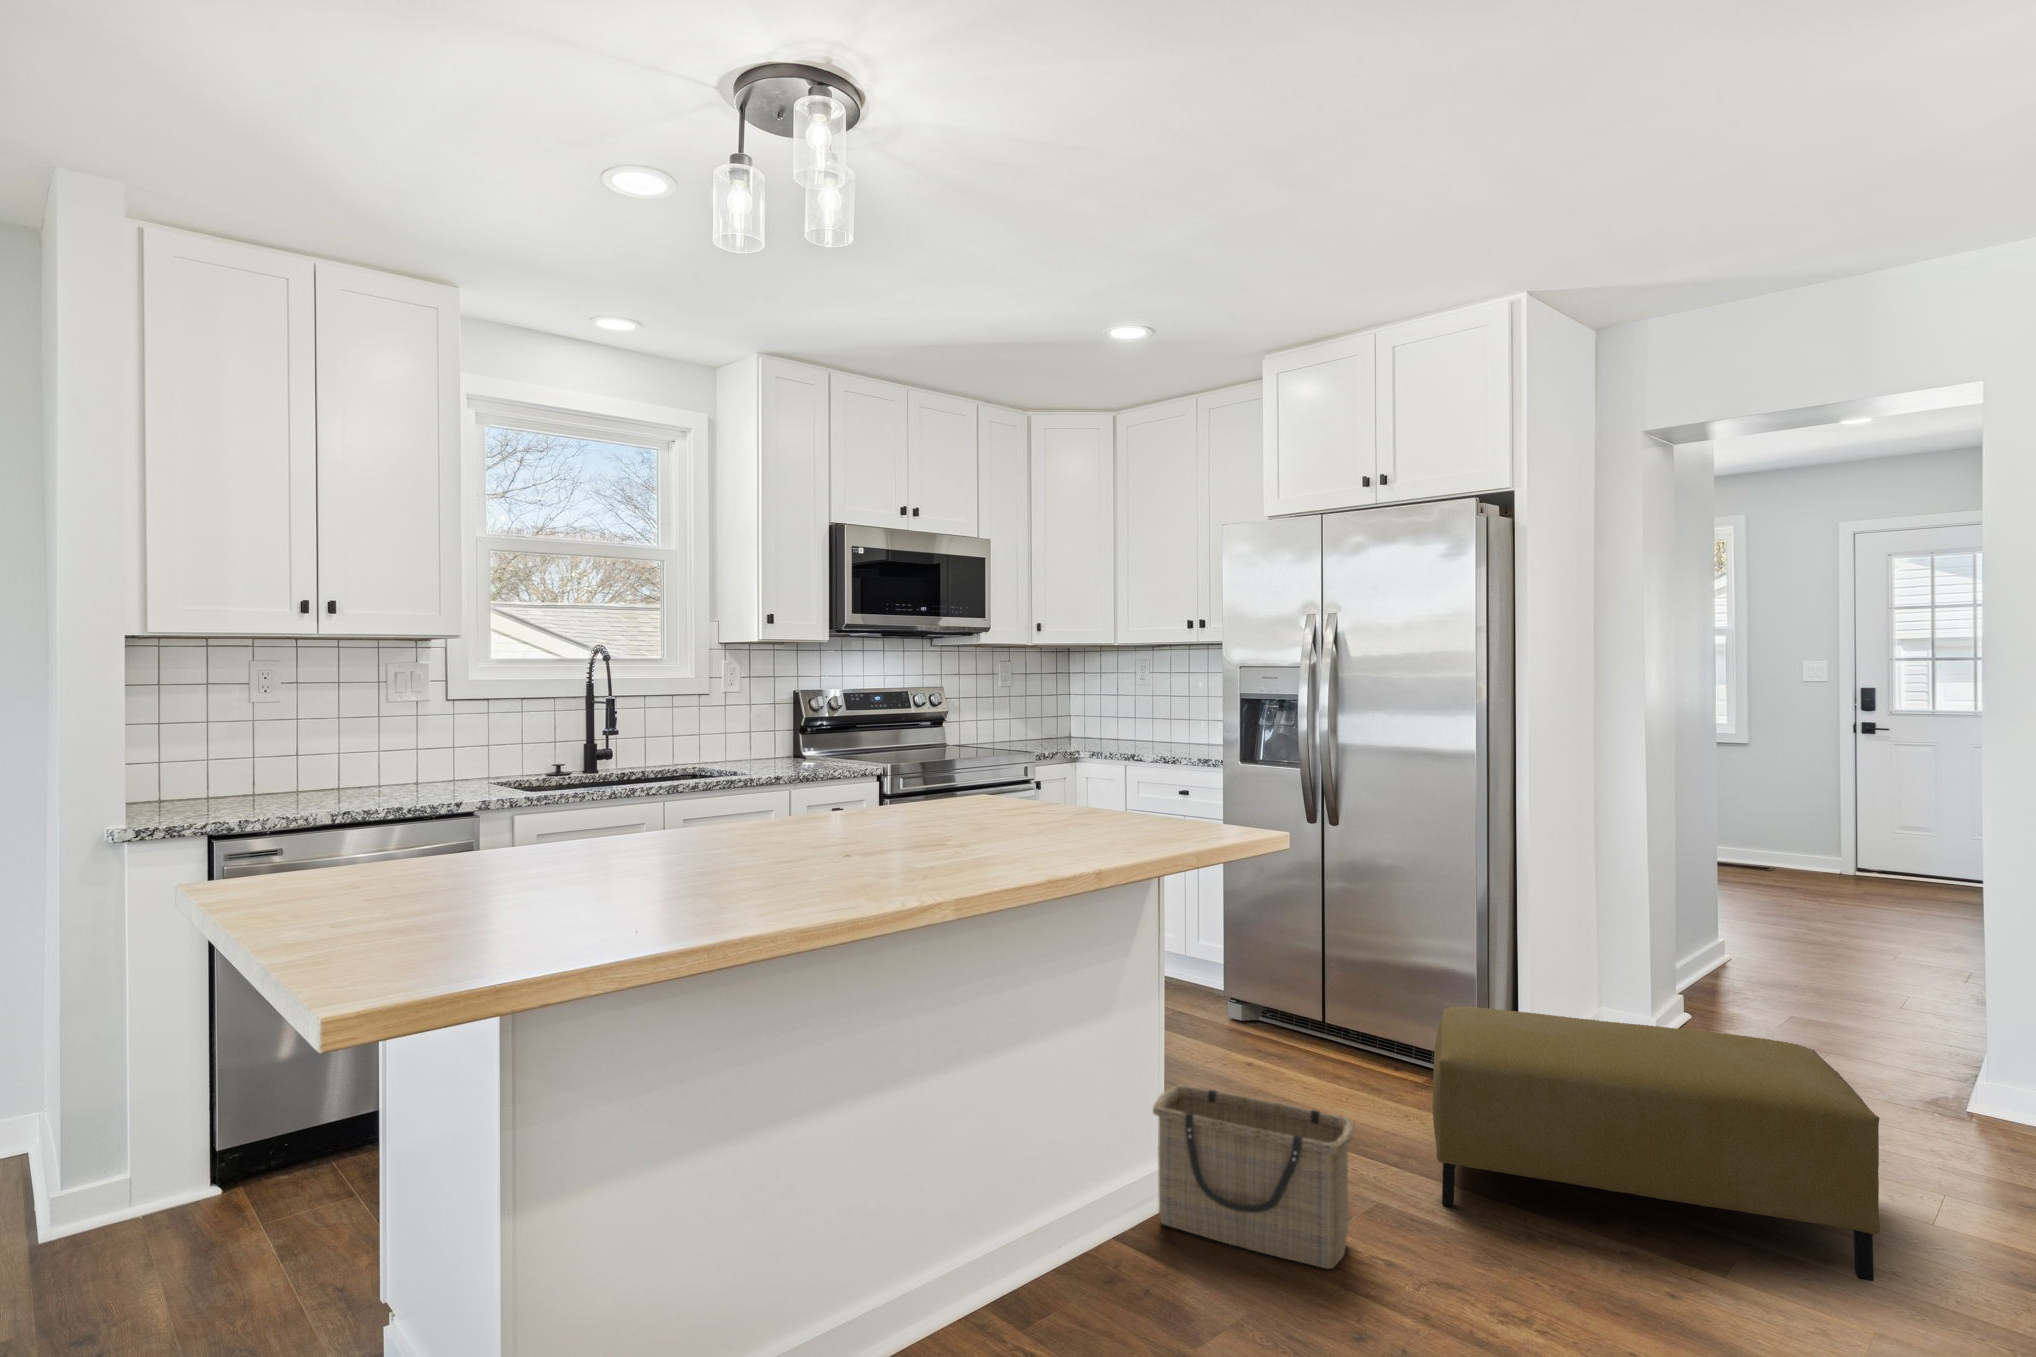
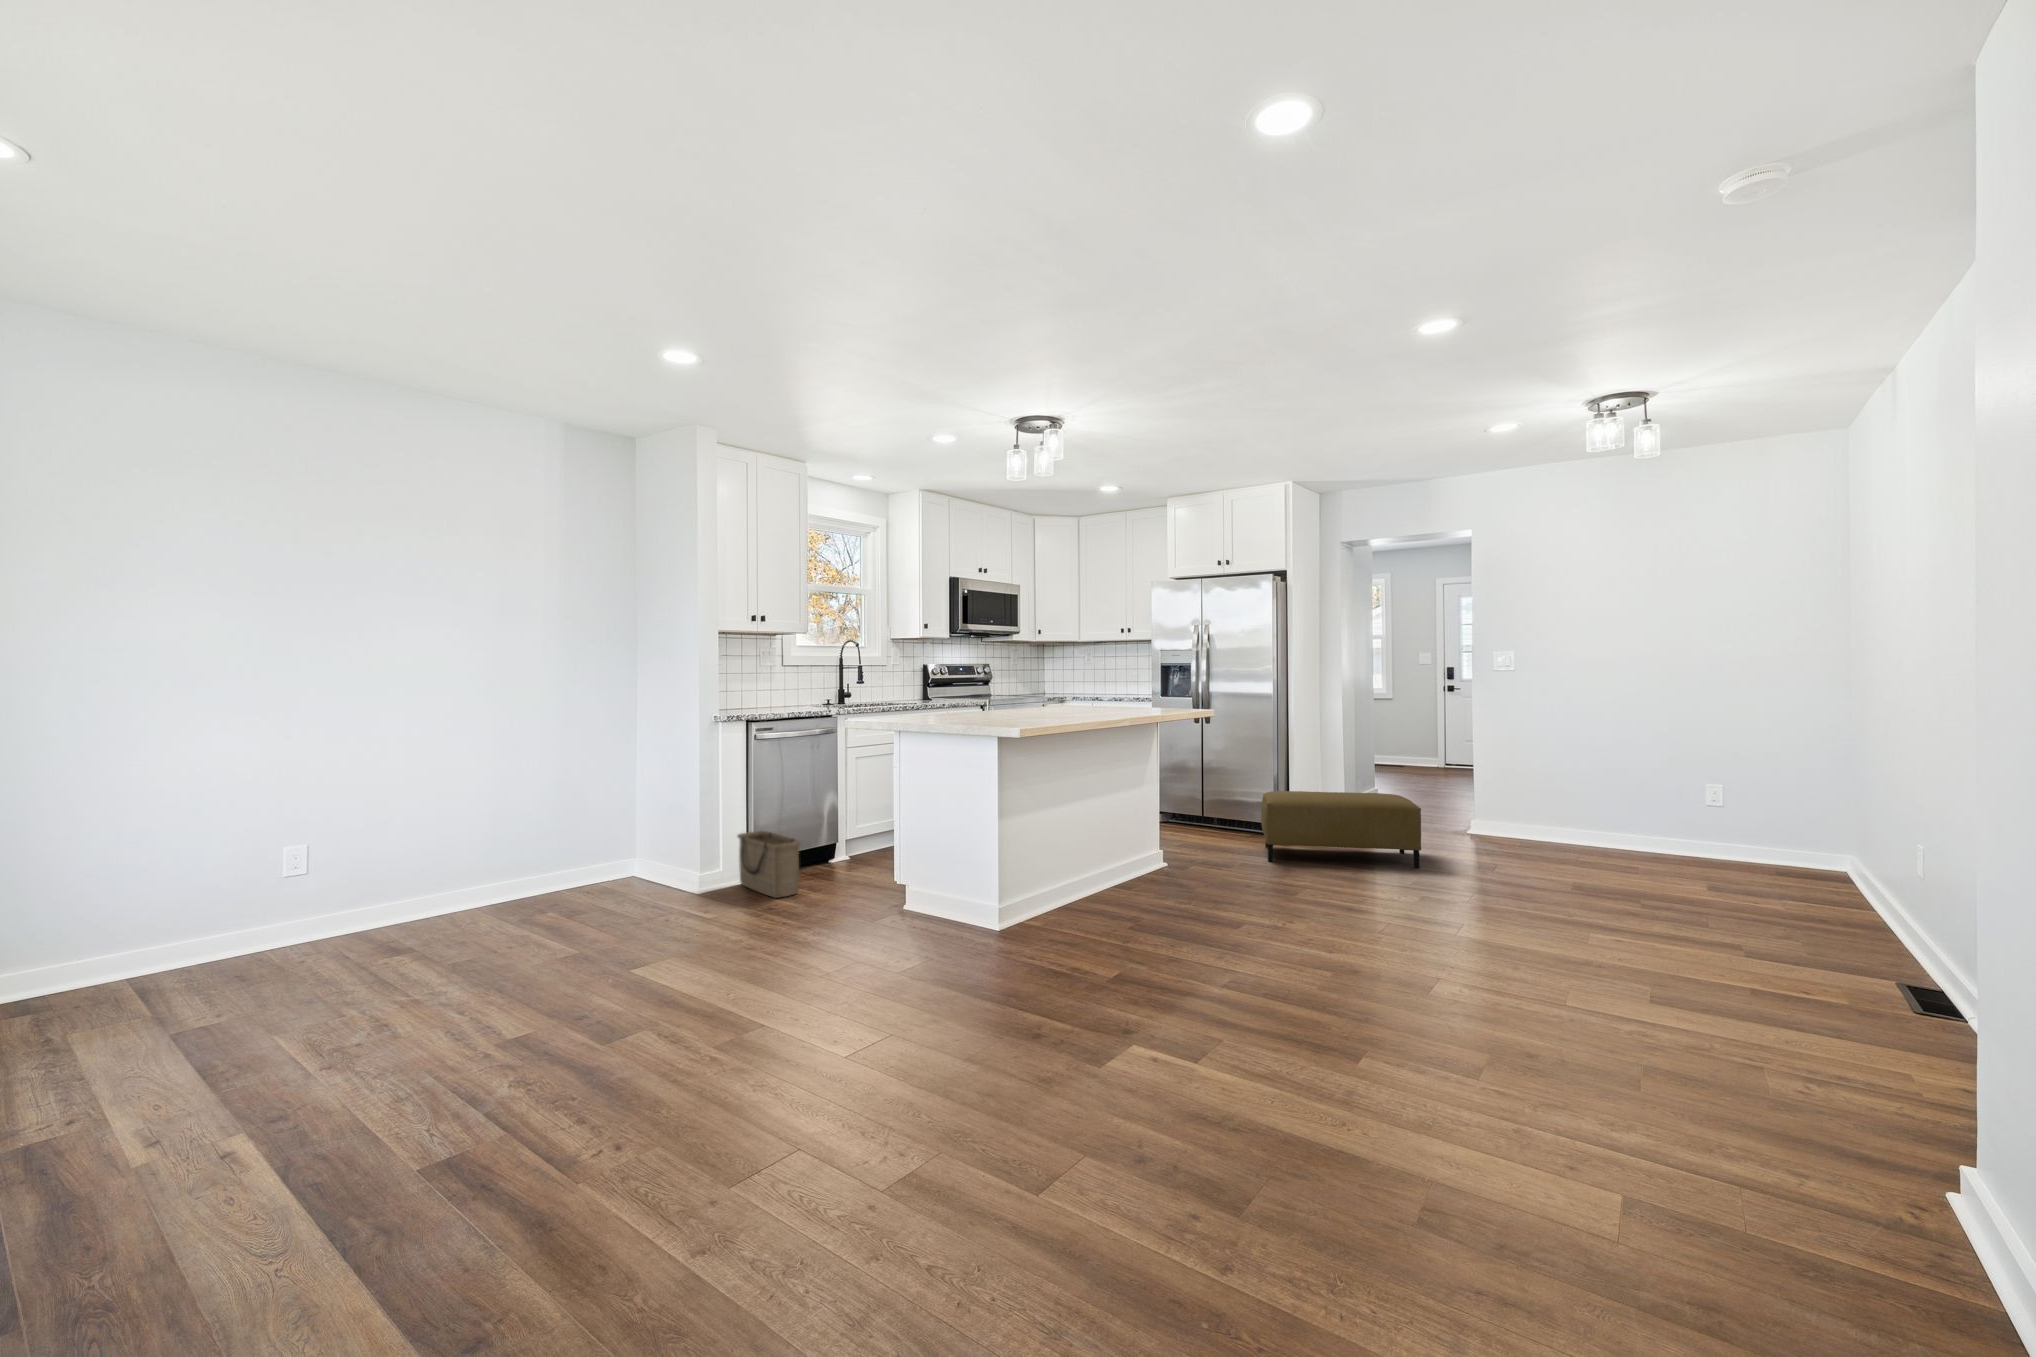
basket: present [1153,1085,1353,1269] -> present [738,831,801,898]

